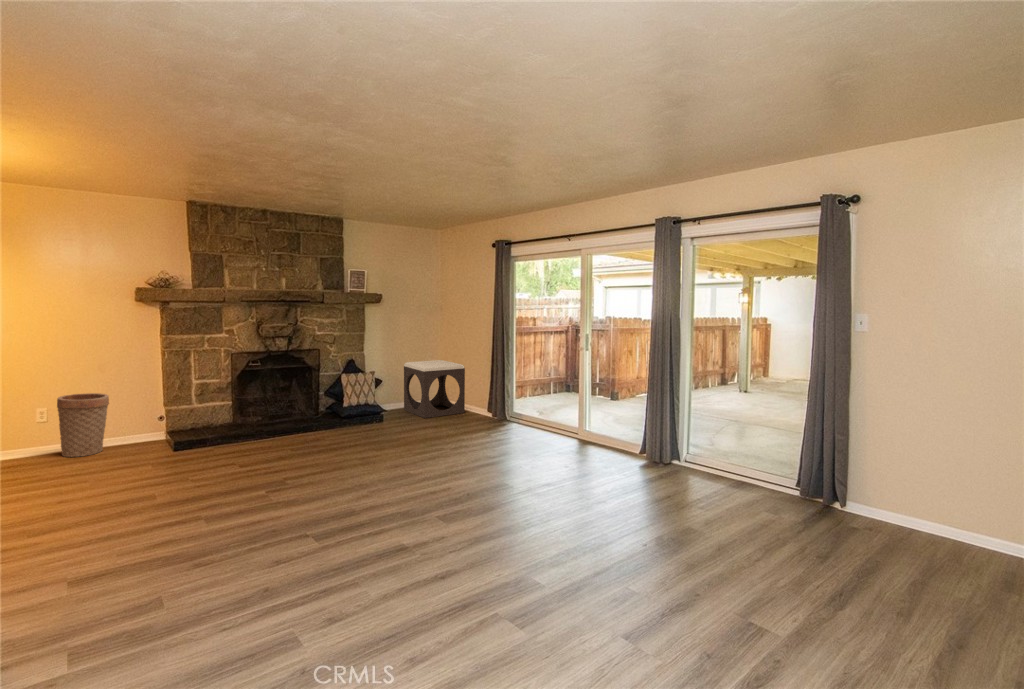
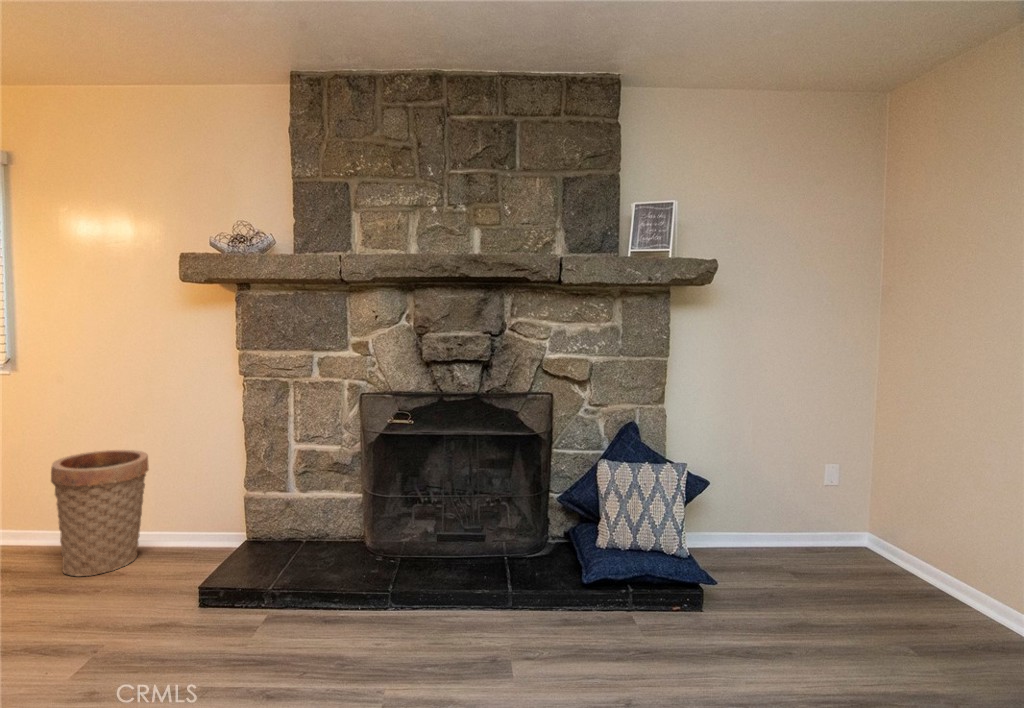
footstool: present [404,360,465,418] -> none [767,443,992,639]

